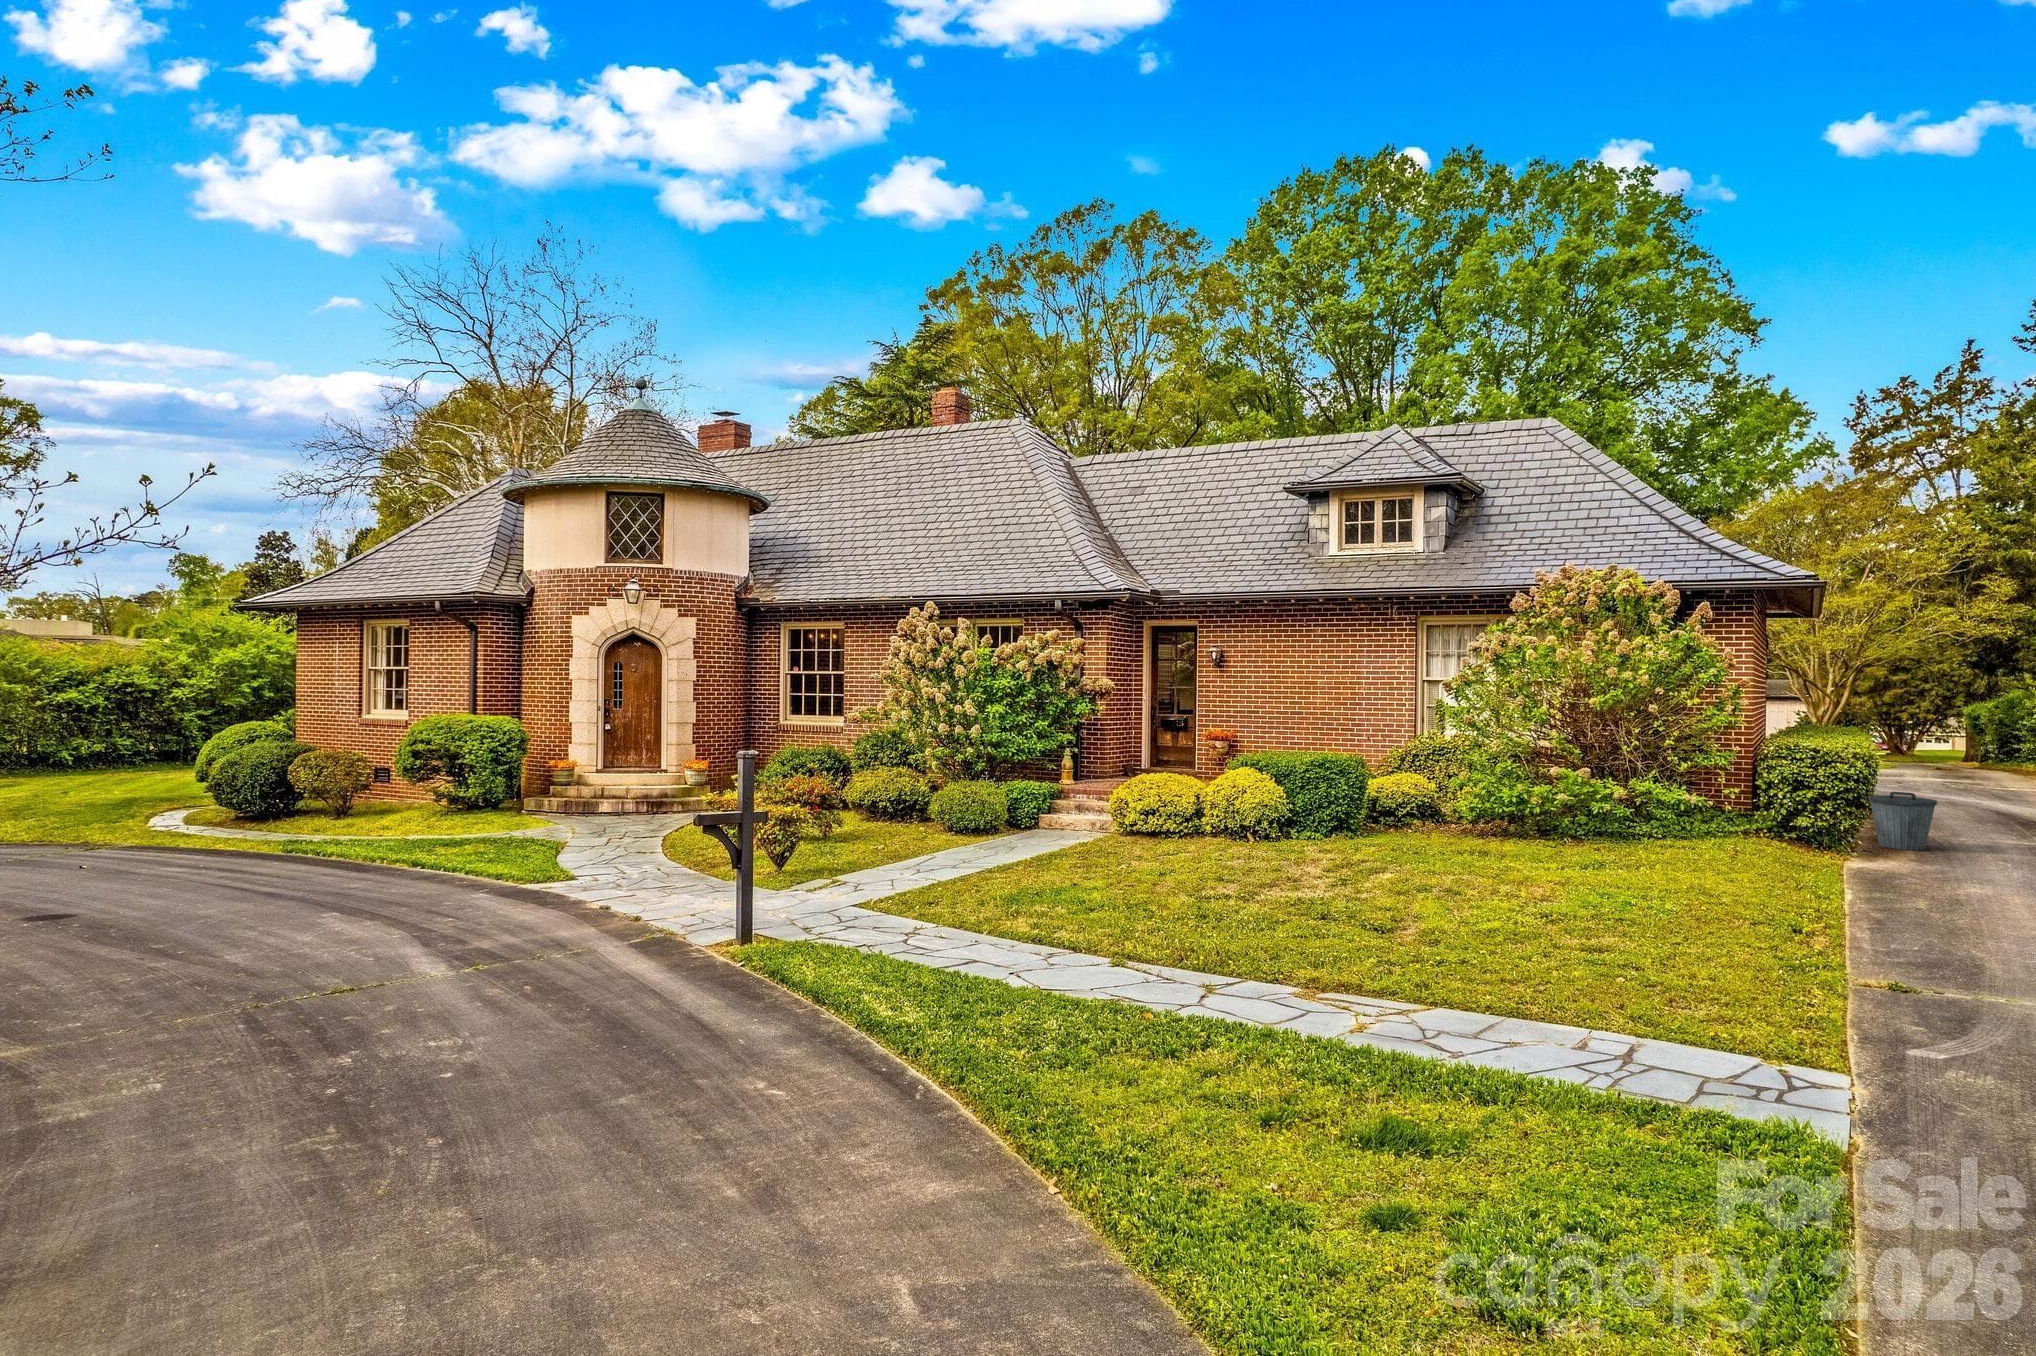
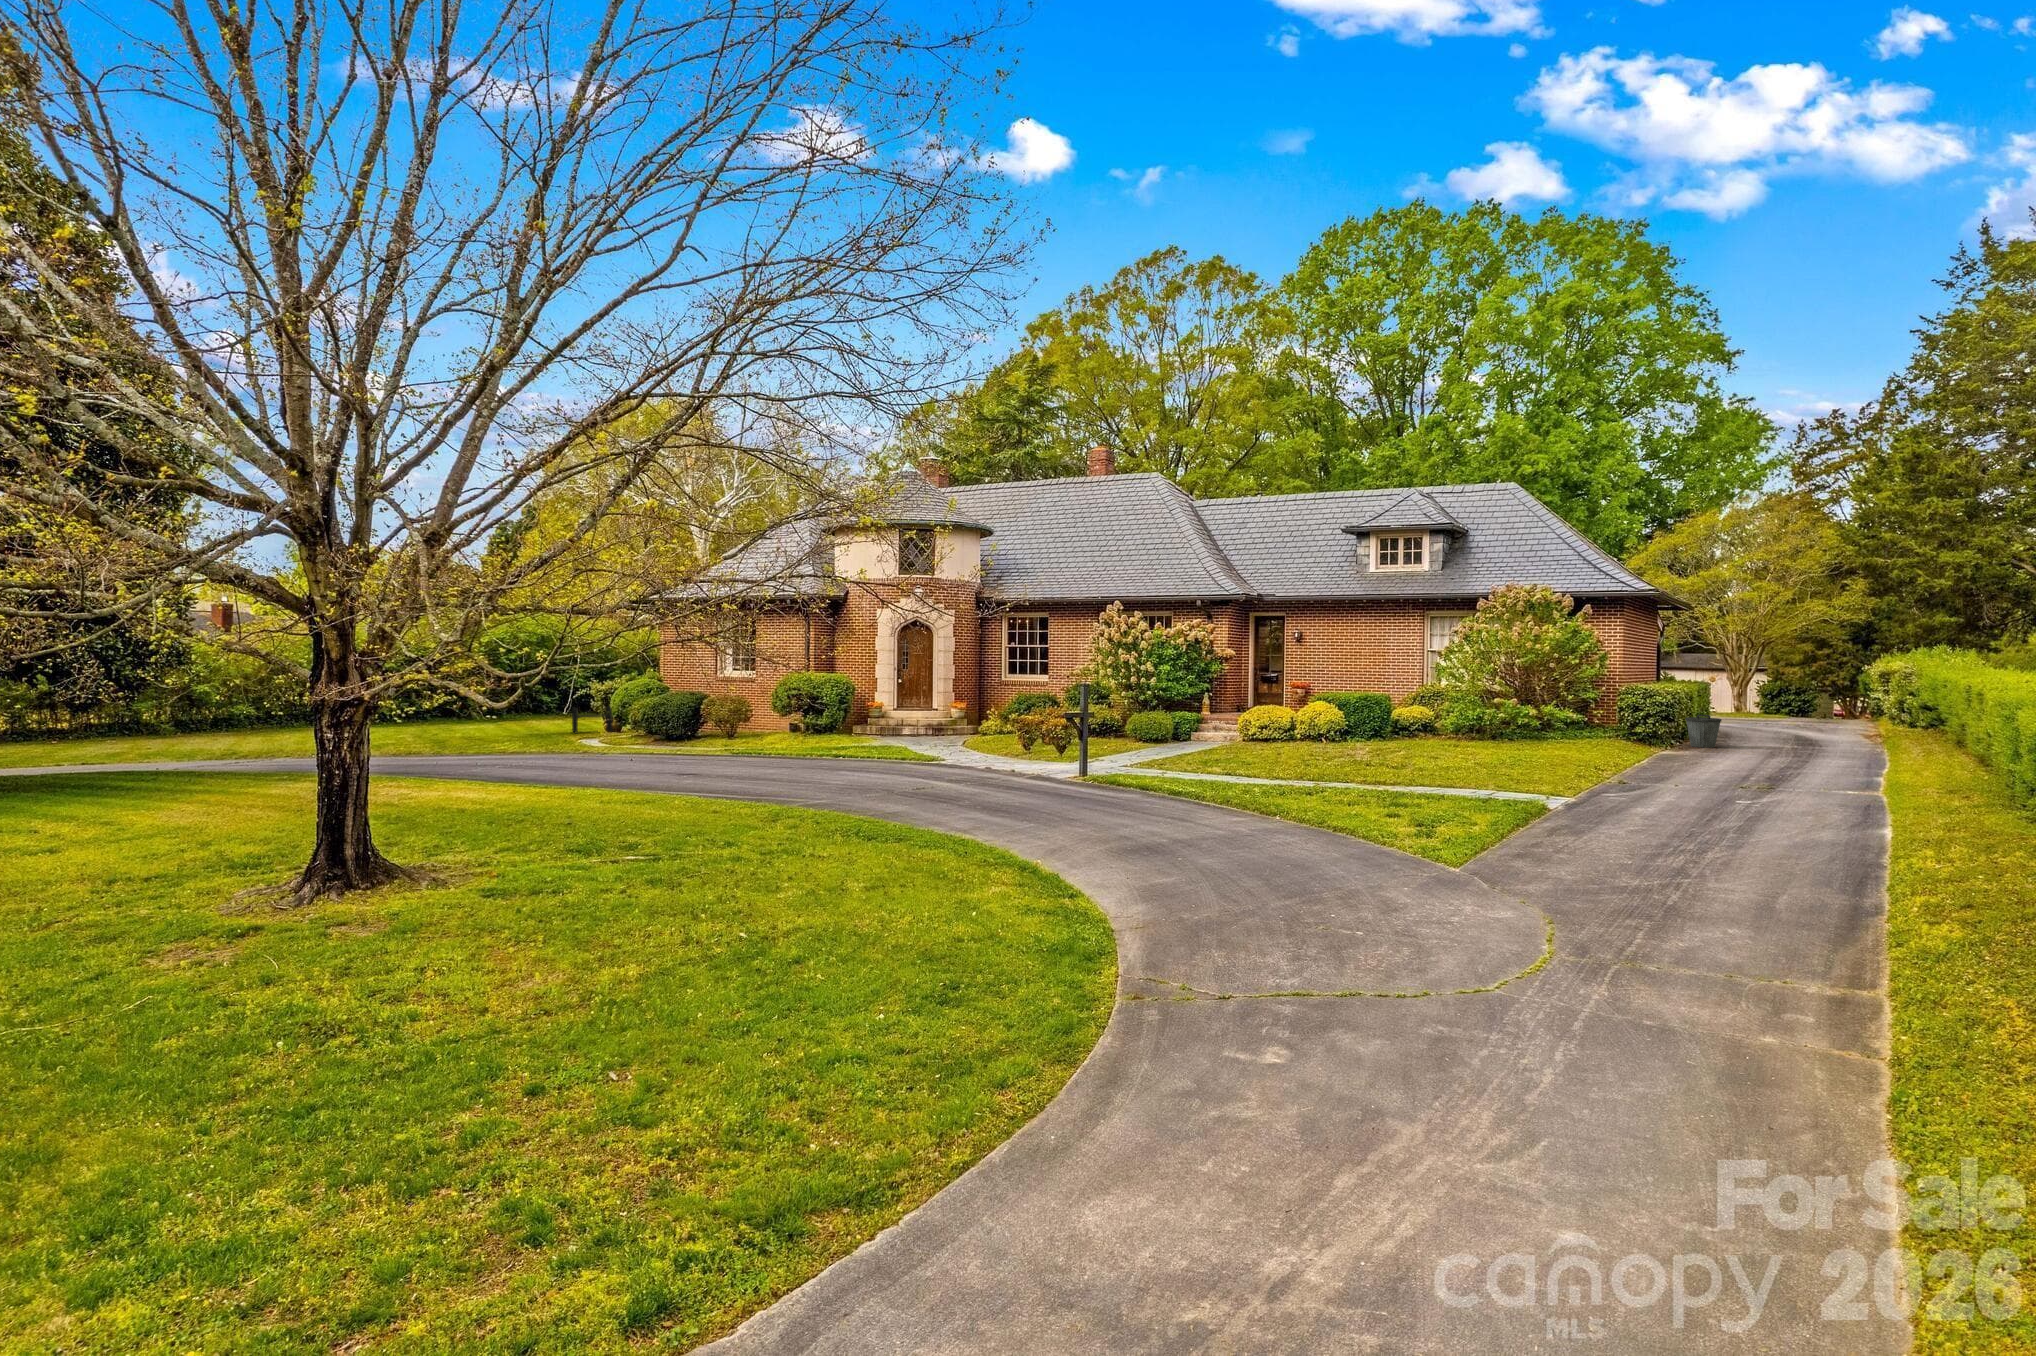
bench: none [77,764,157,811] -> present [572,706,613,733]

